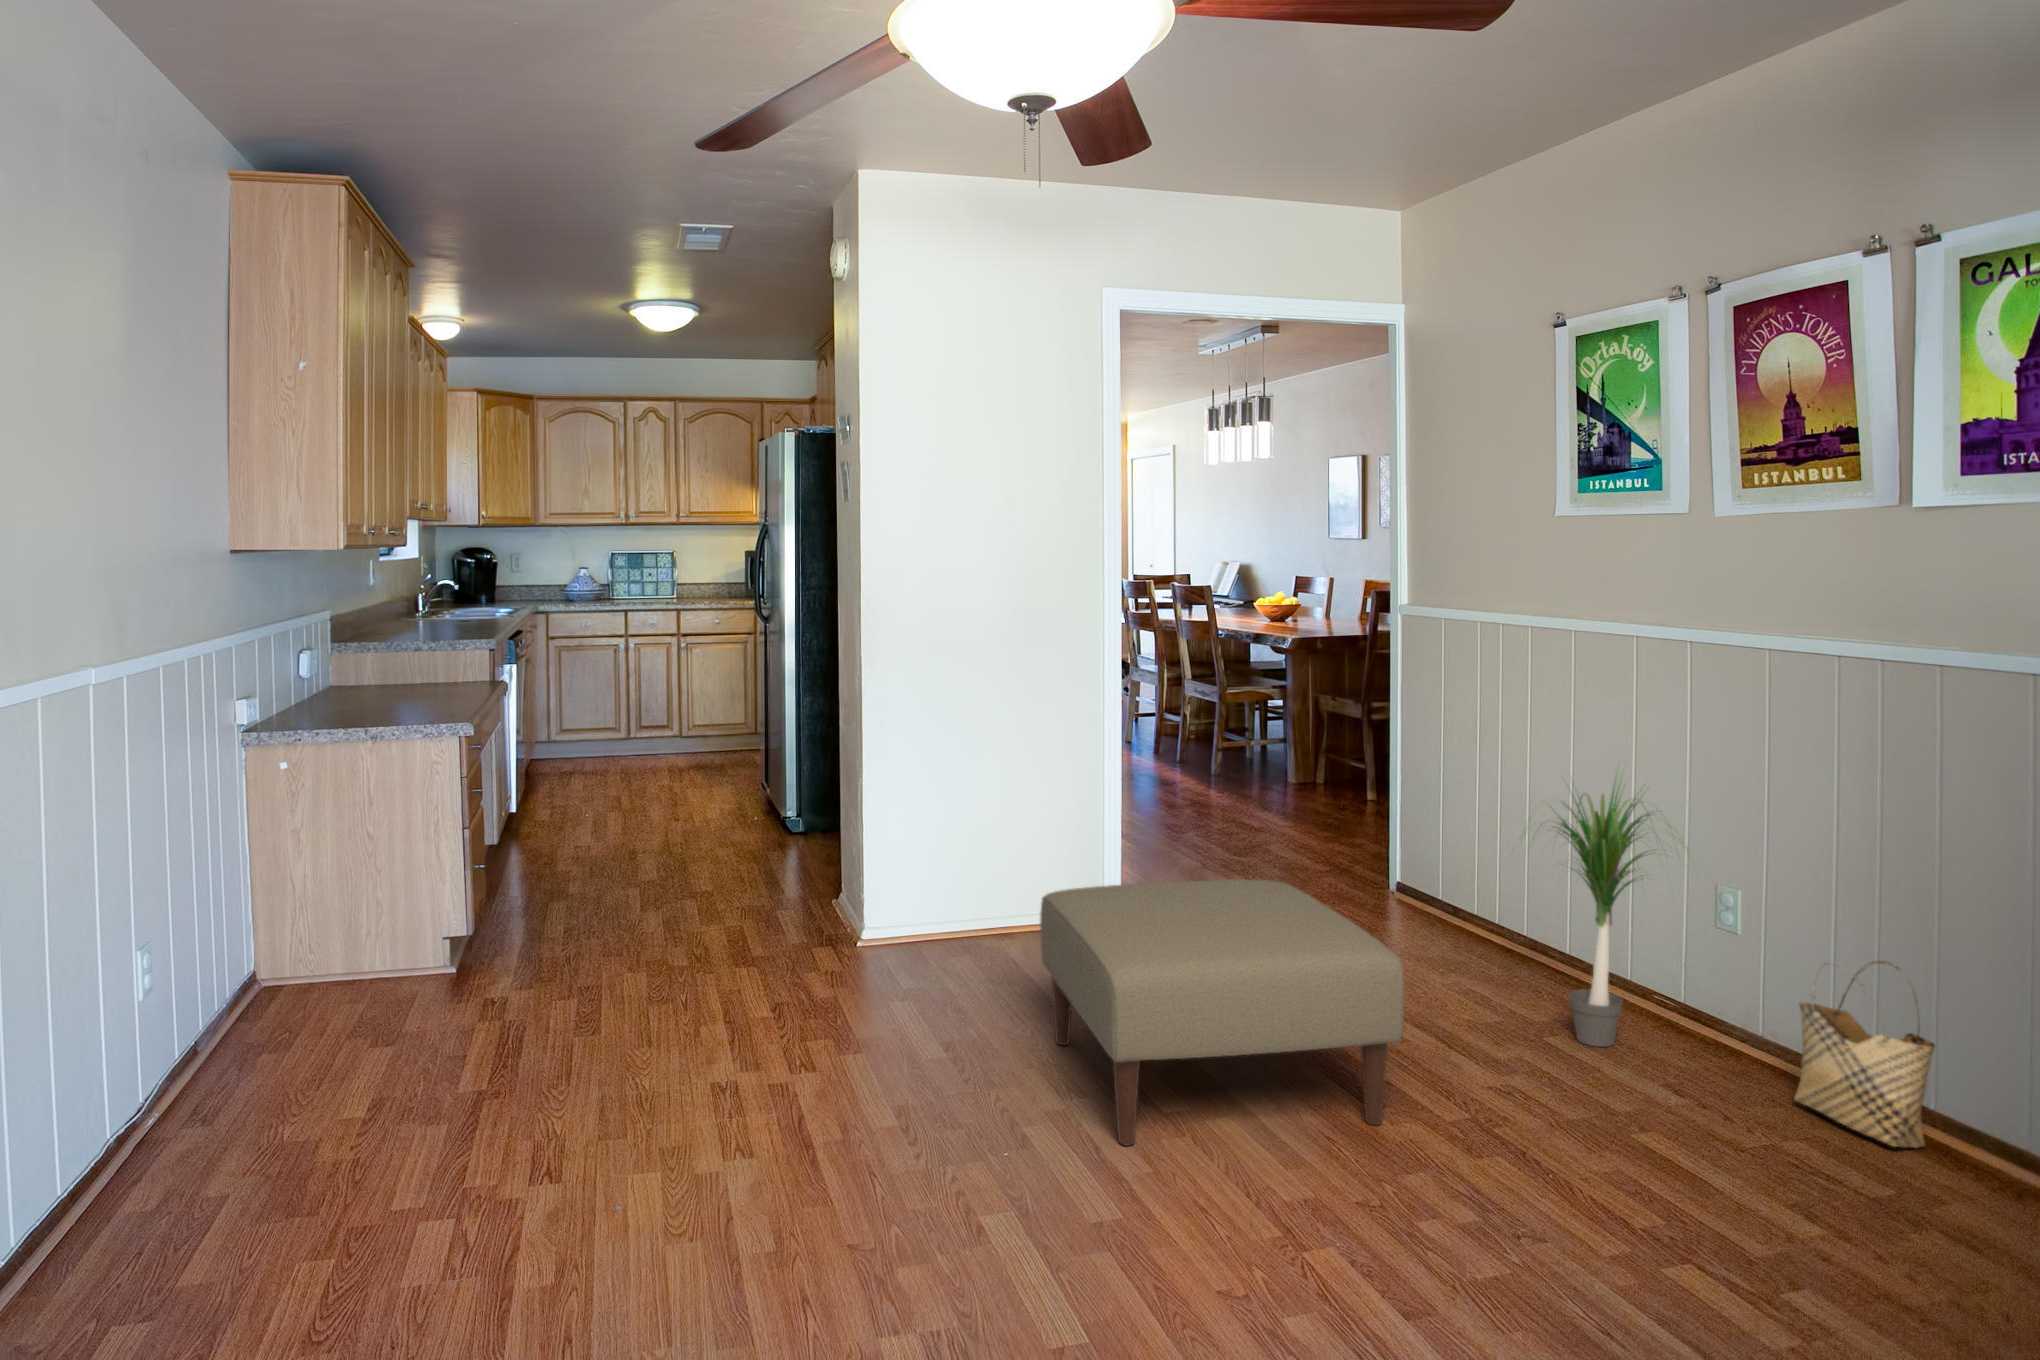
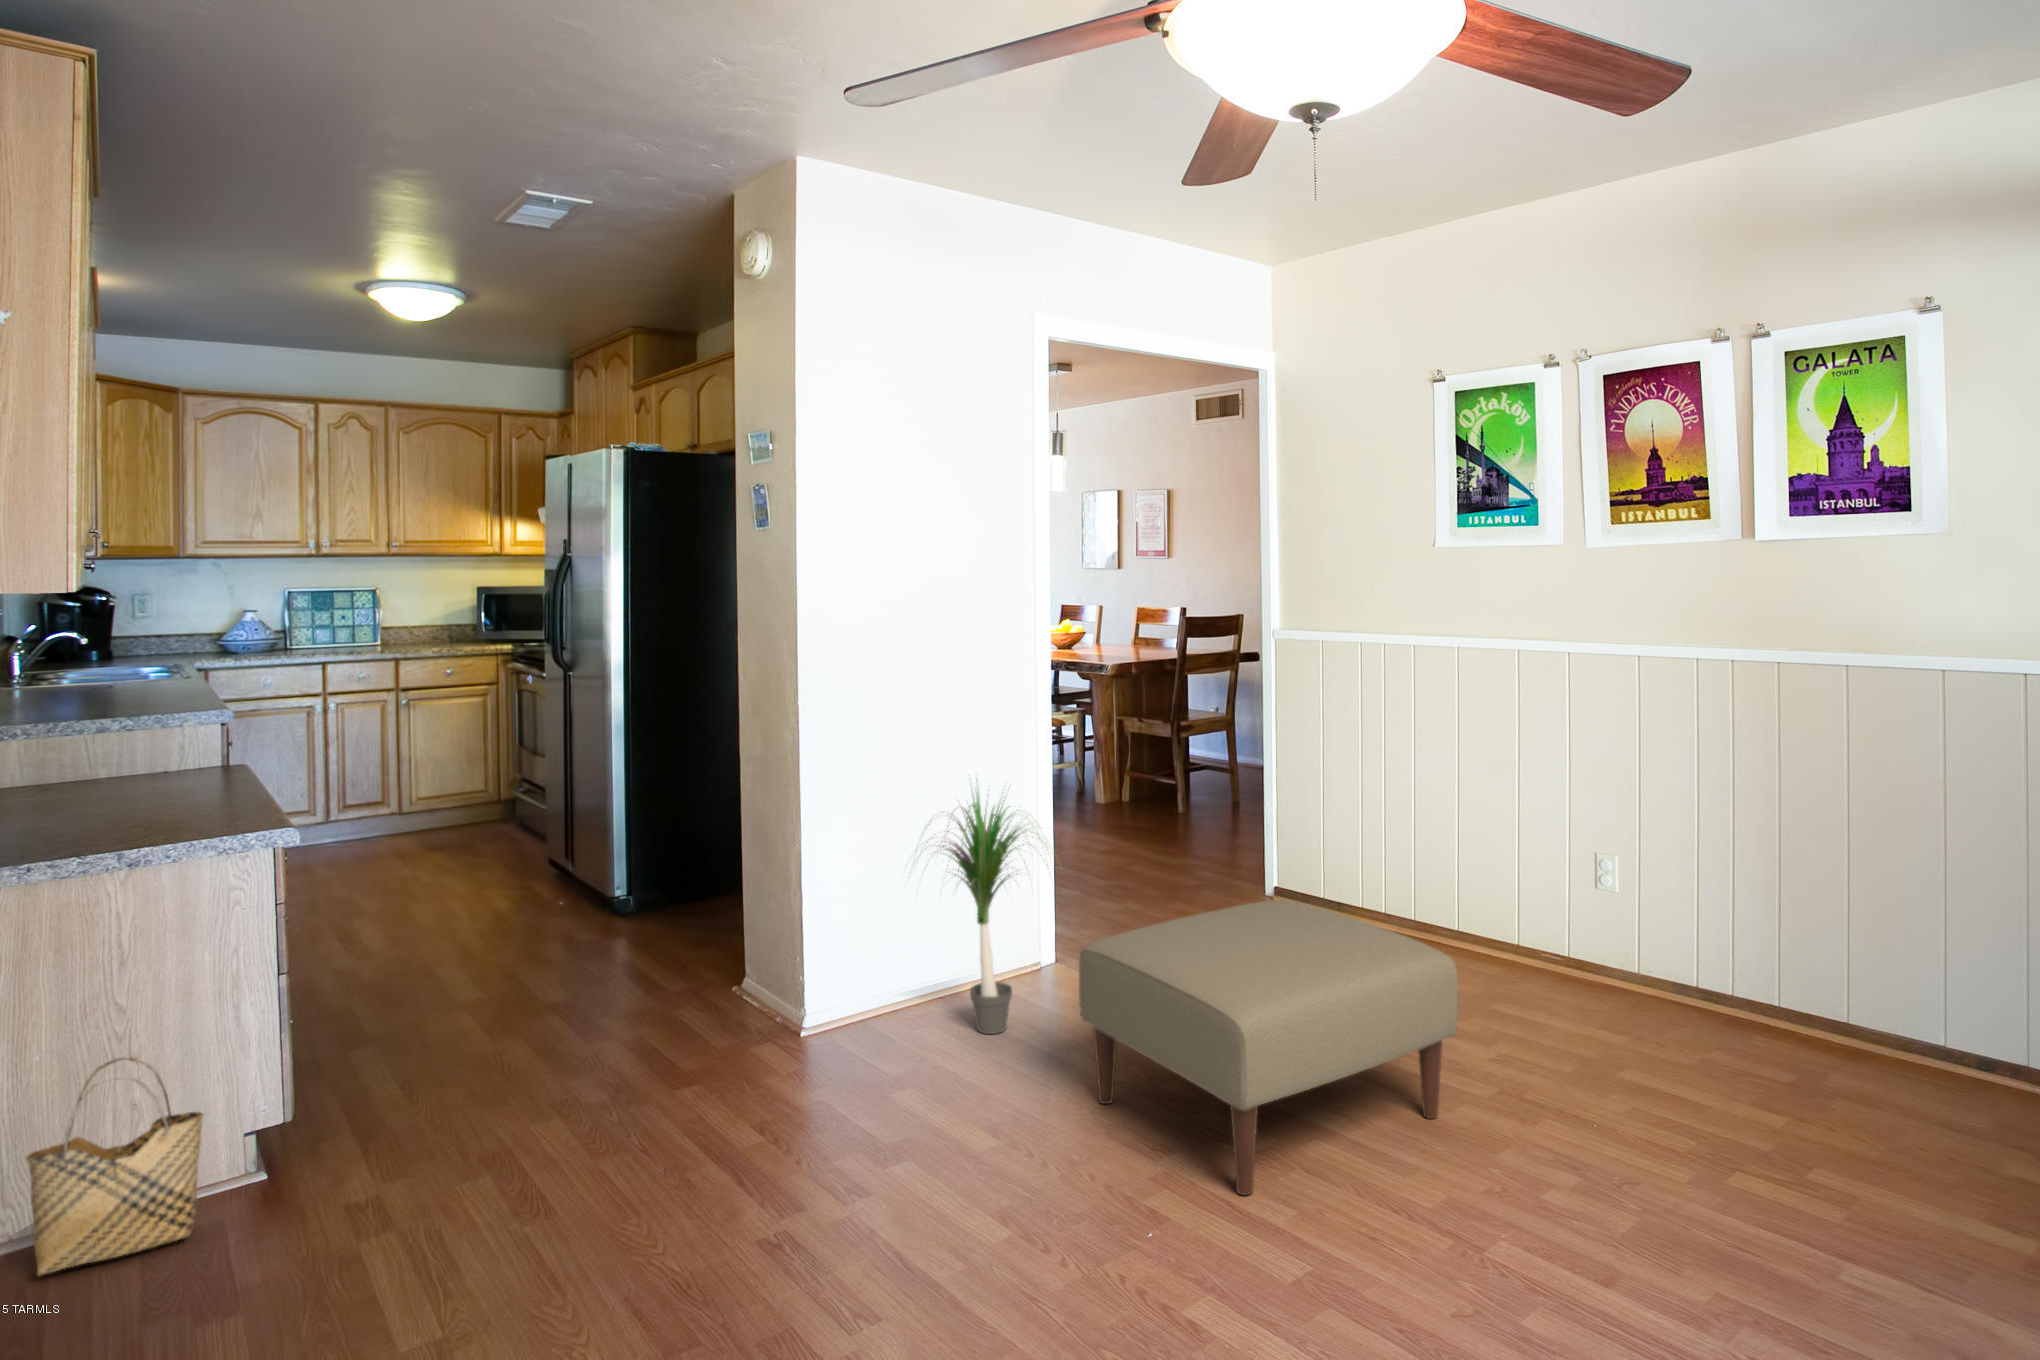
potted plant: present [1521,786,1694,1047] -> present [914,779,1049,1034]
woven basket: present [1794,961,1935,1148] -> present [26,1058,203,1276]

